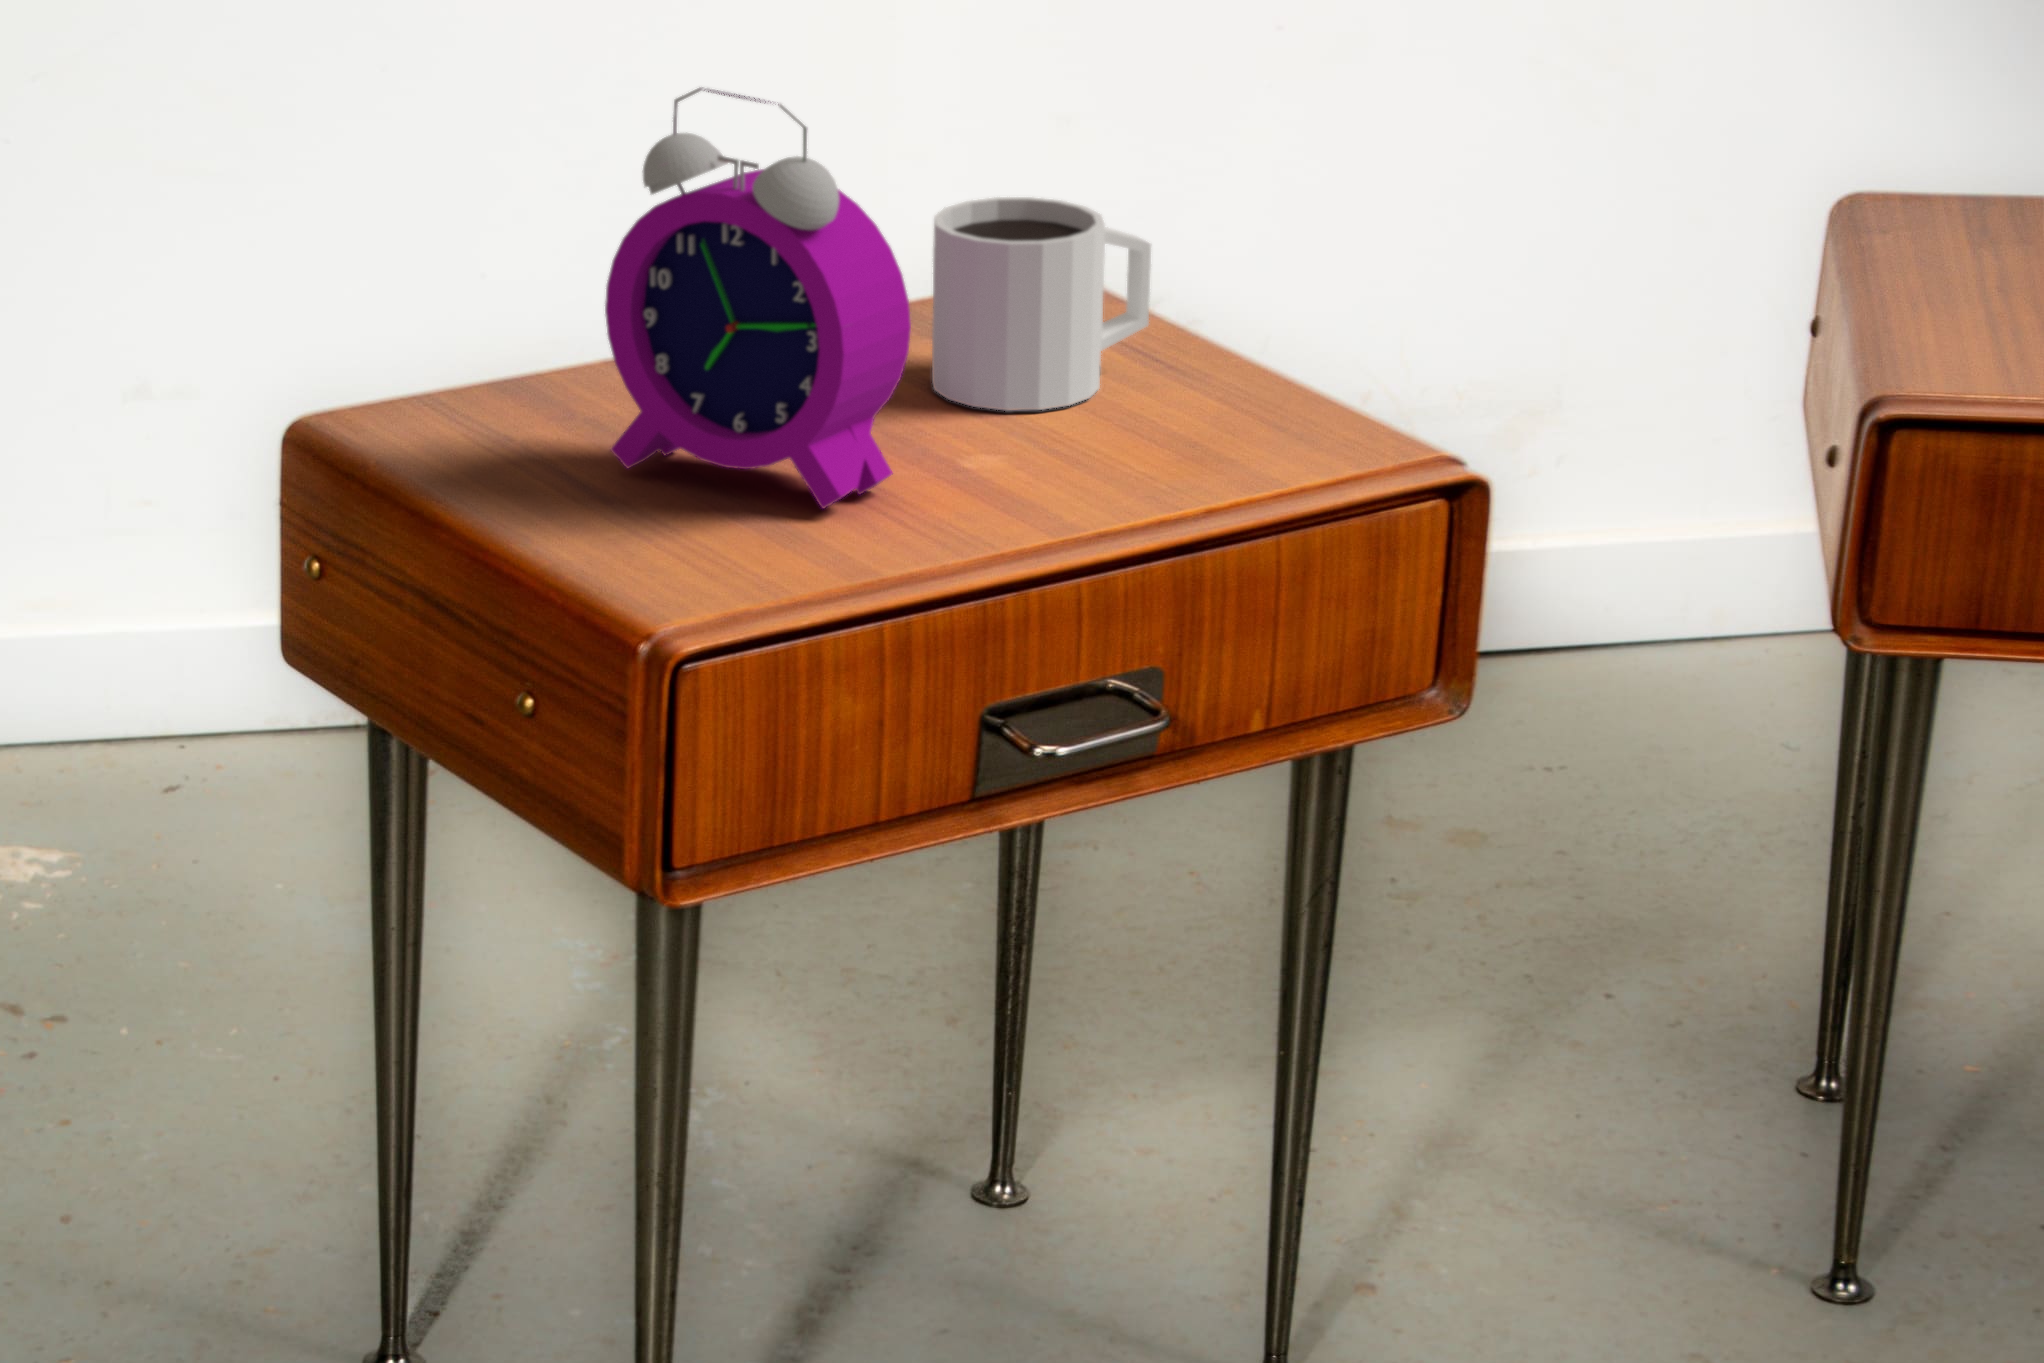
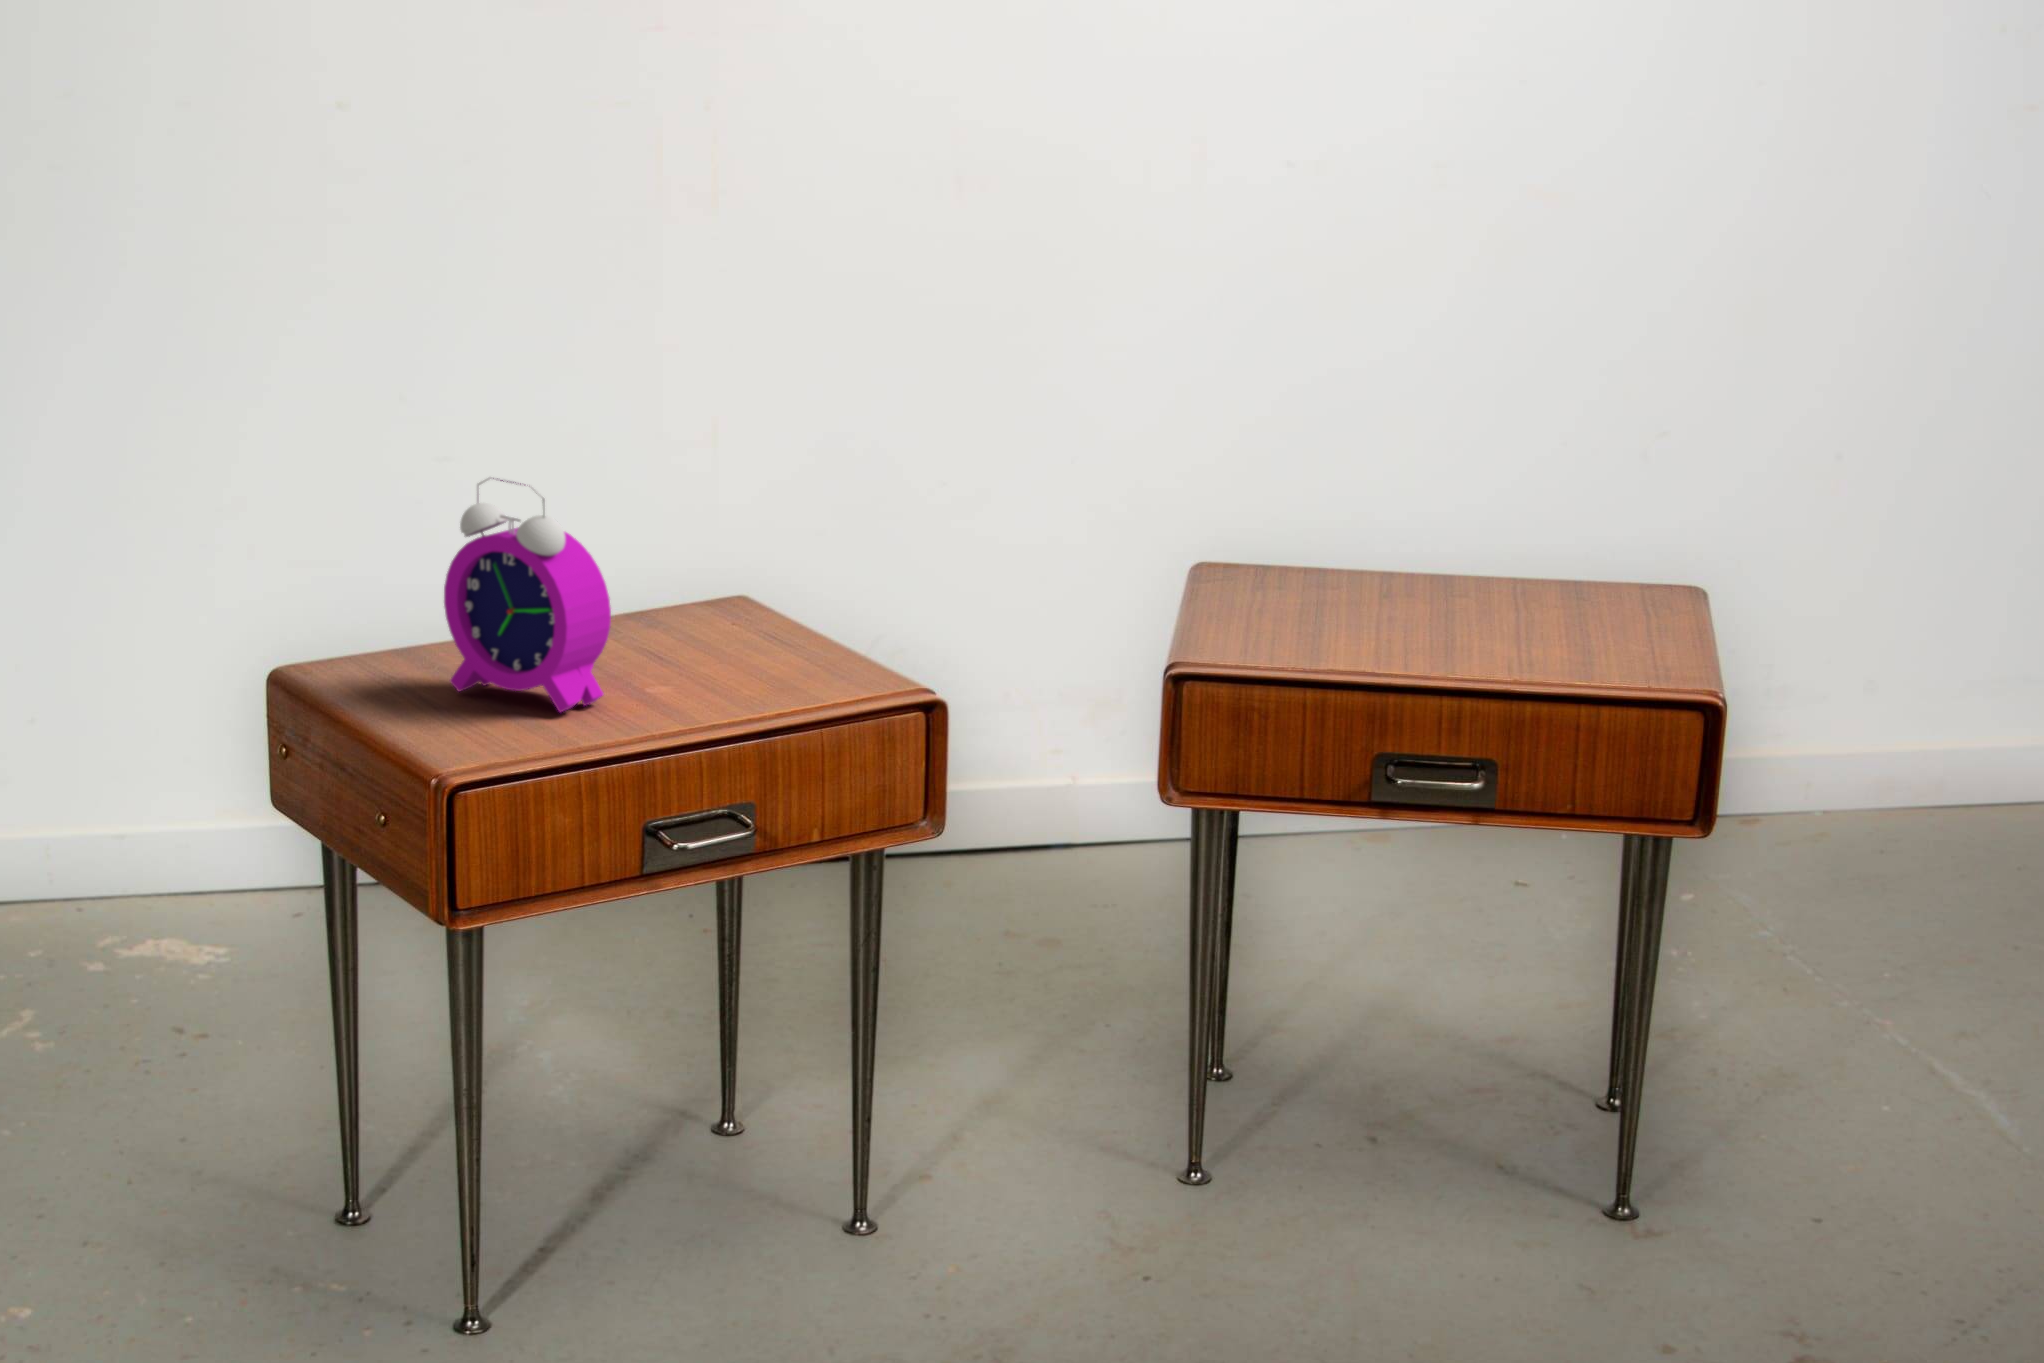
mug: present [932,197,1151,411] -> none [647,547,774,664]

